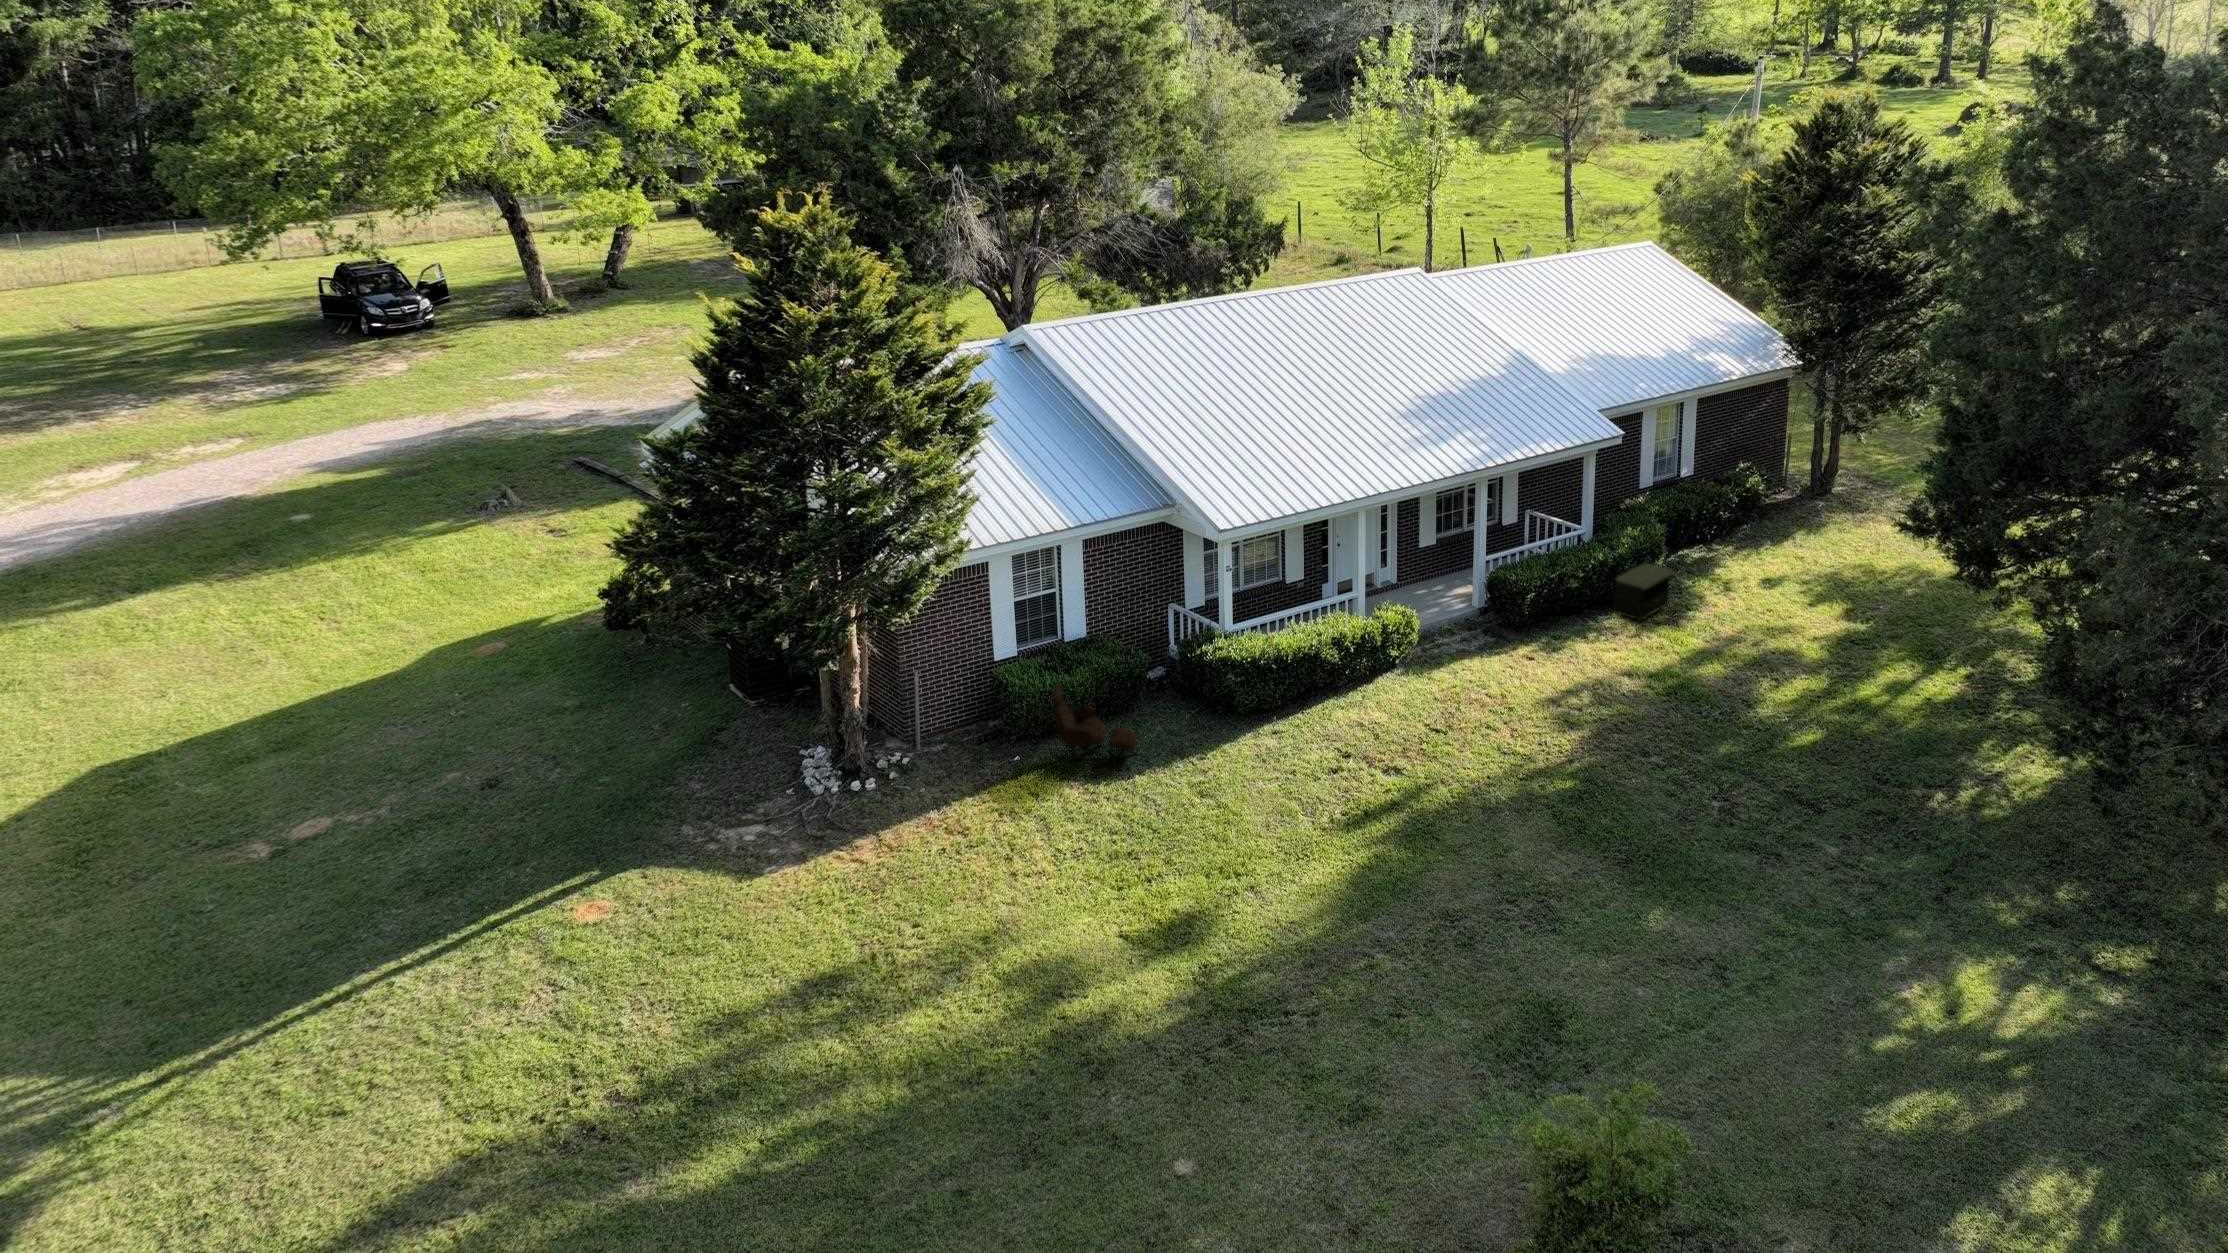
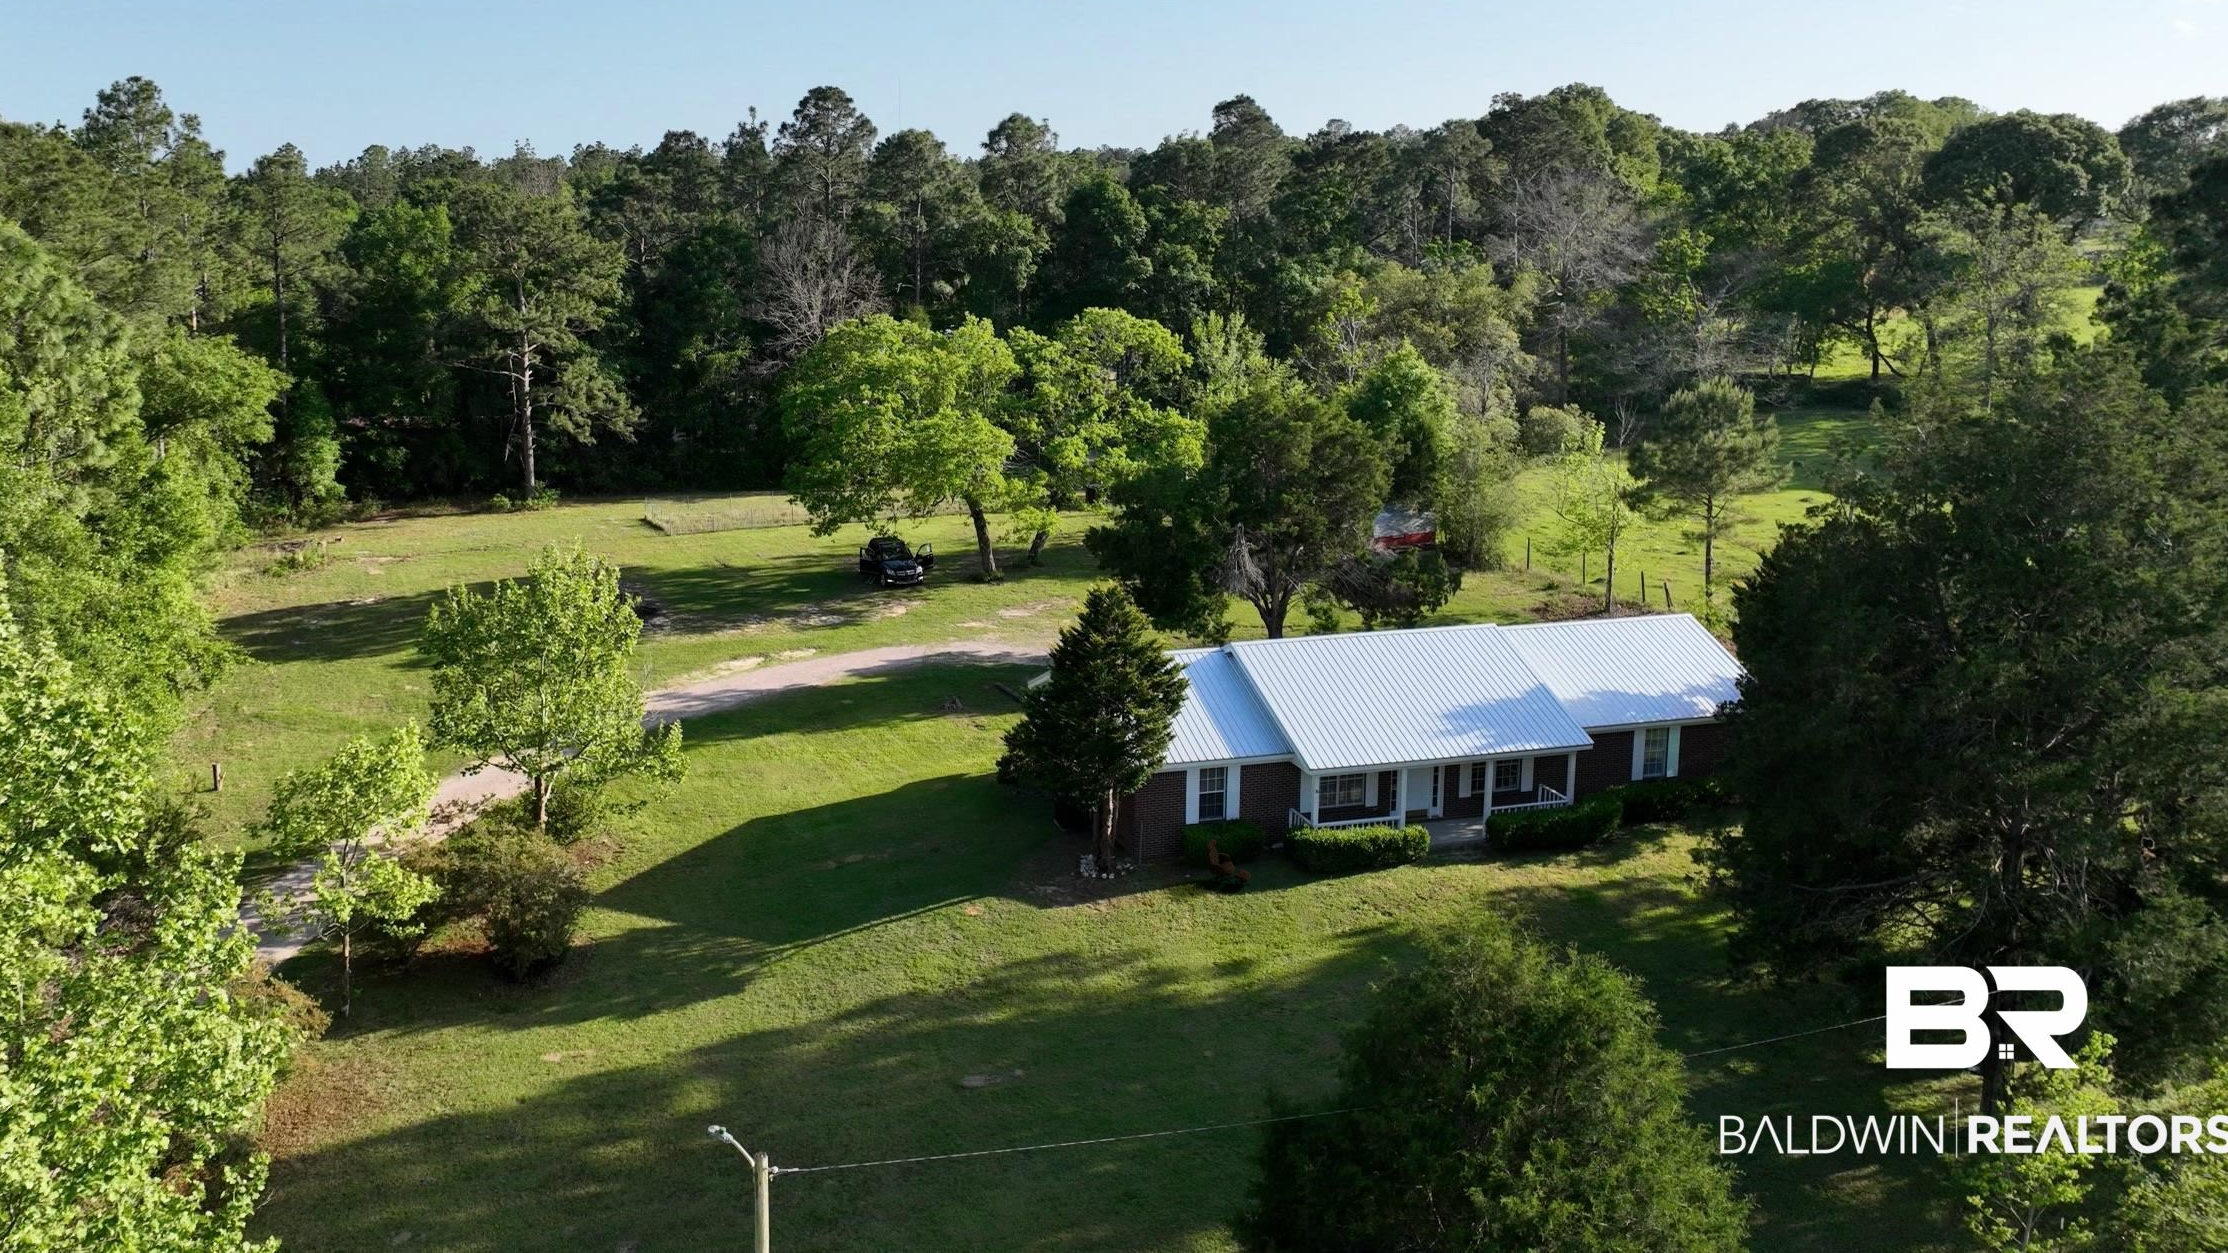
storage bench: present [1613,563,1673,621] -> none [1575,825,1619,863]

